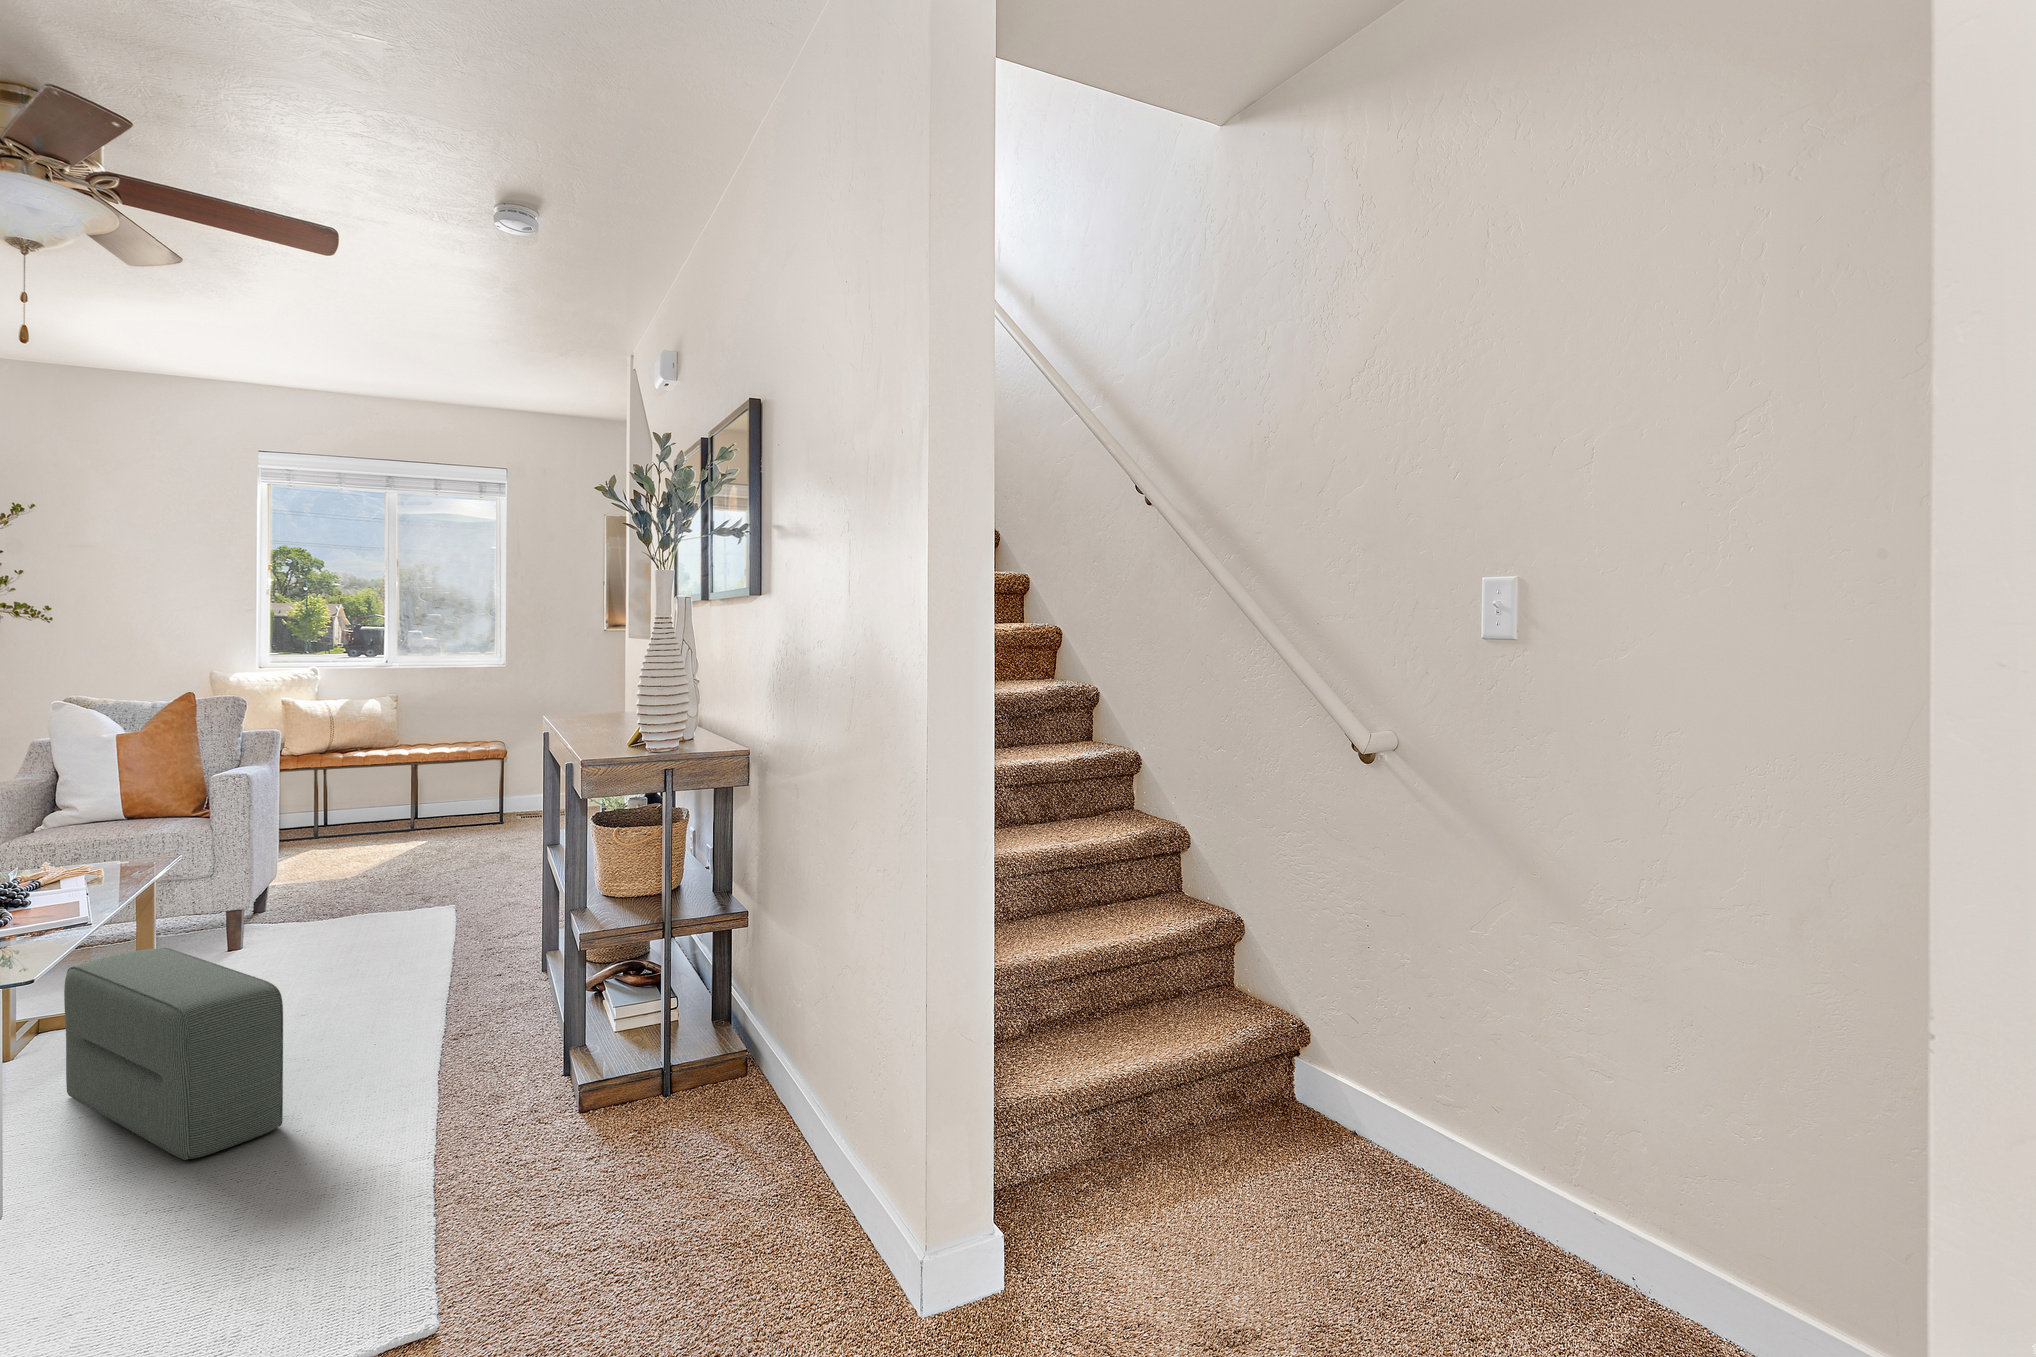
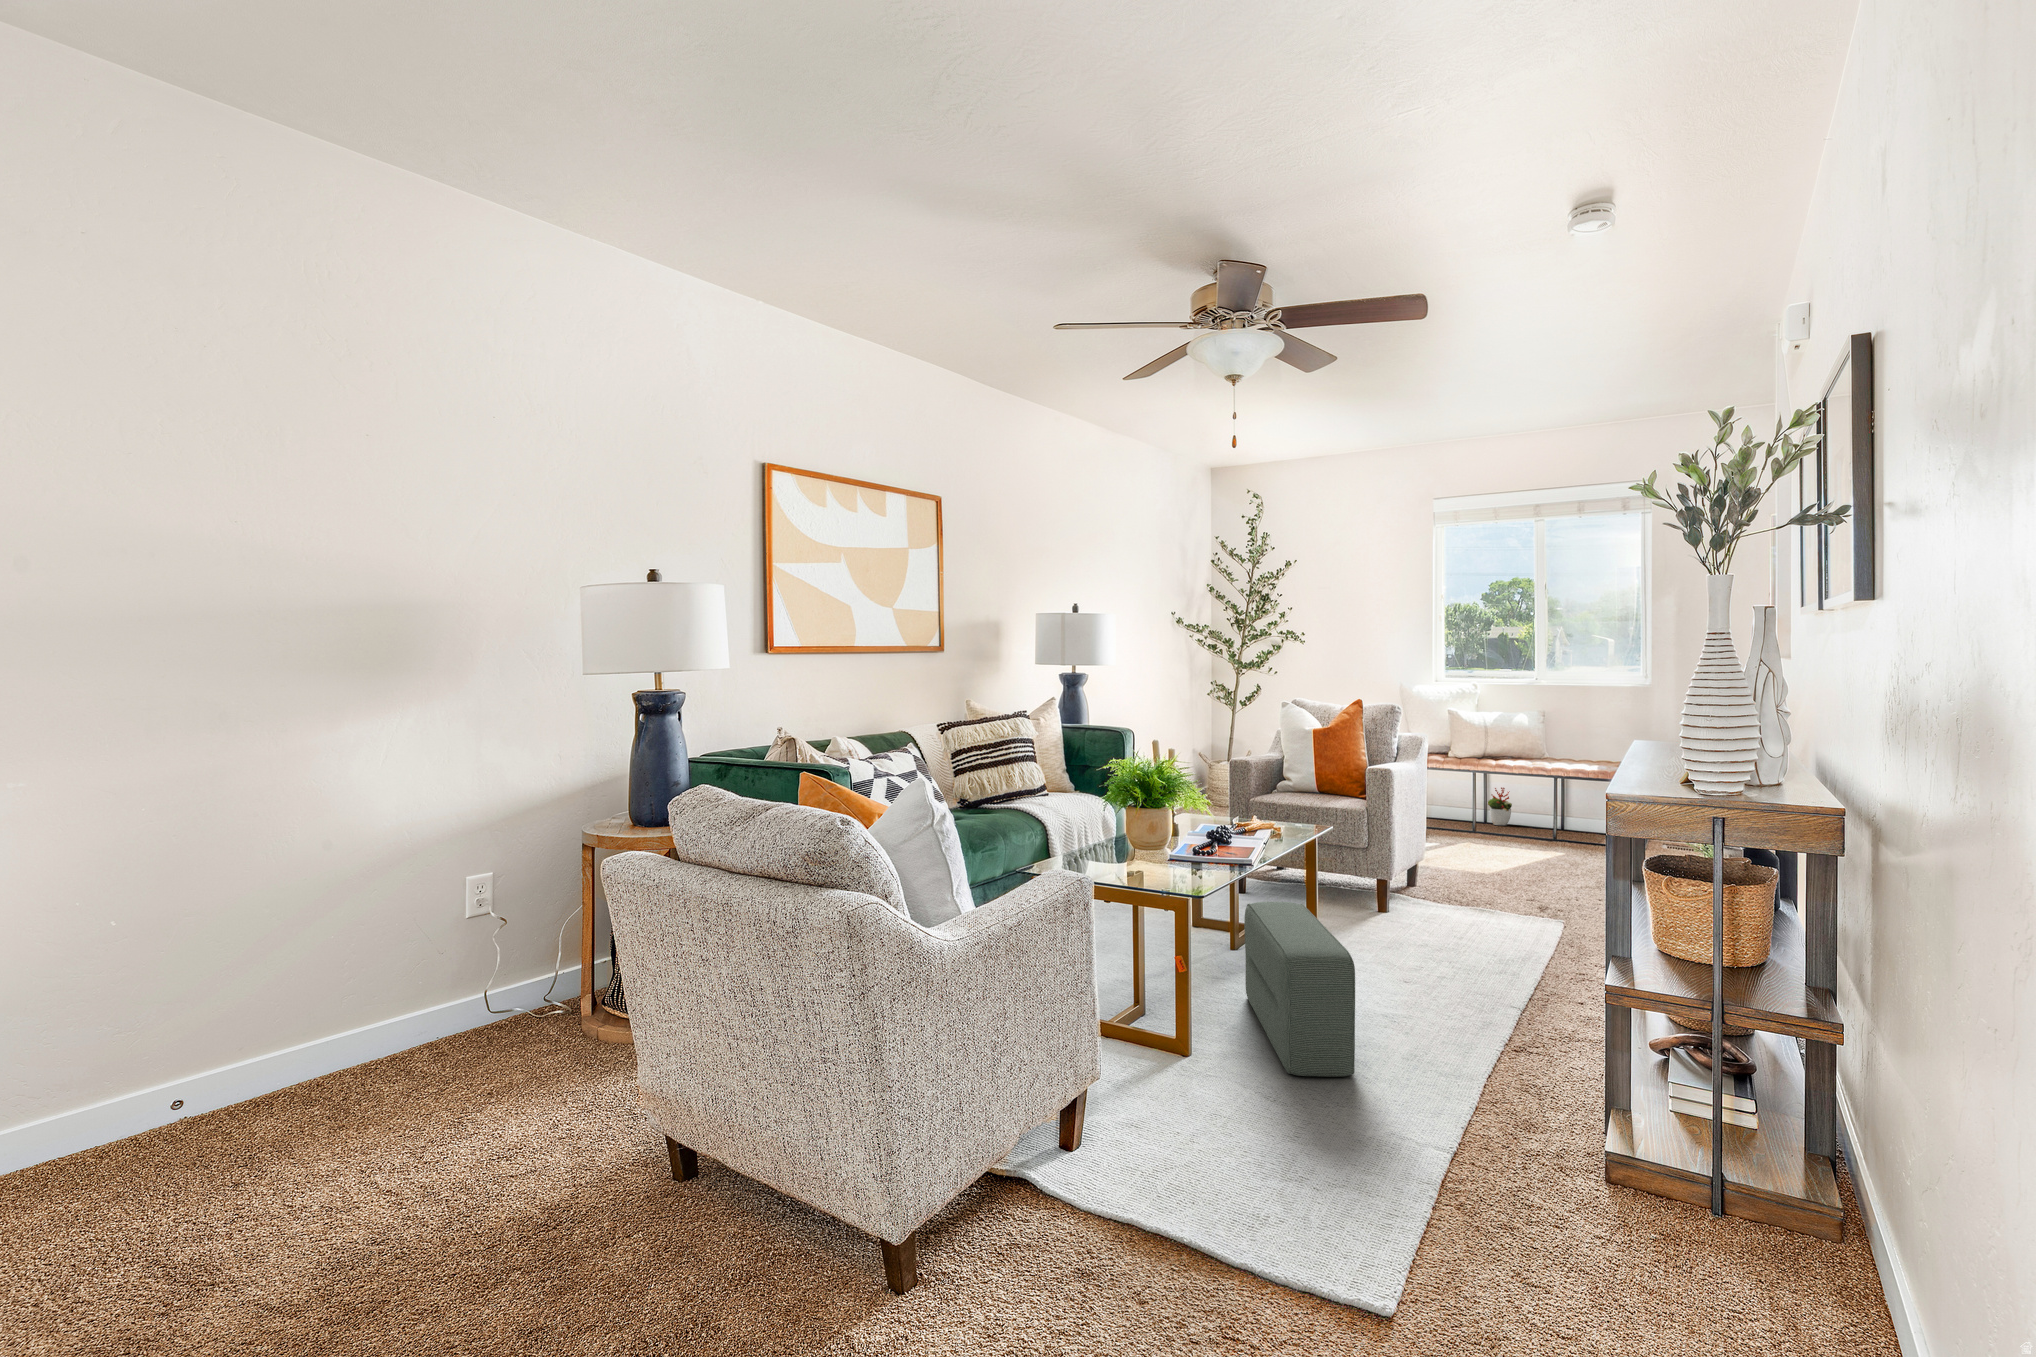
decorative plant: none [328,784,357,826] -> present [1488,787,1512,825]

